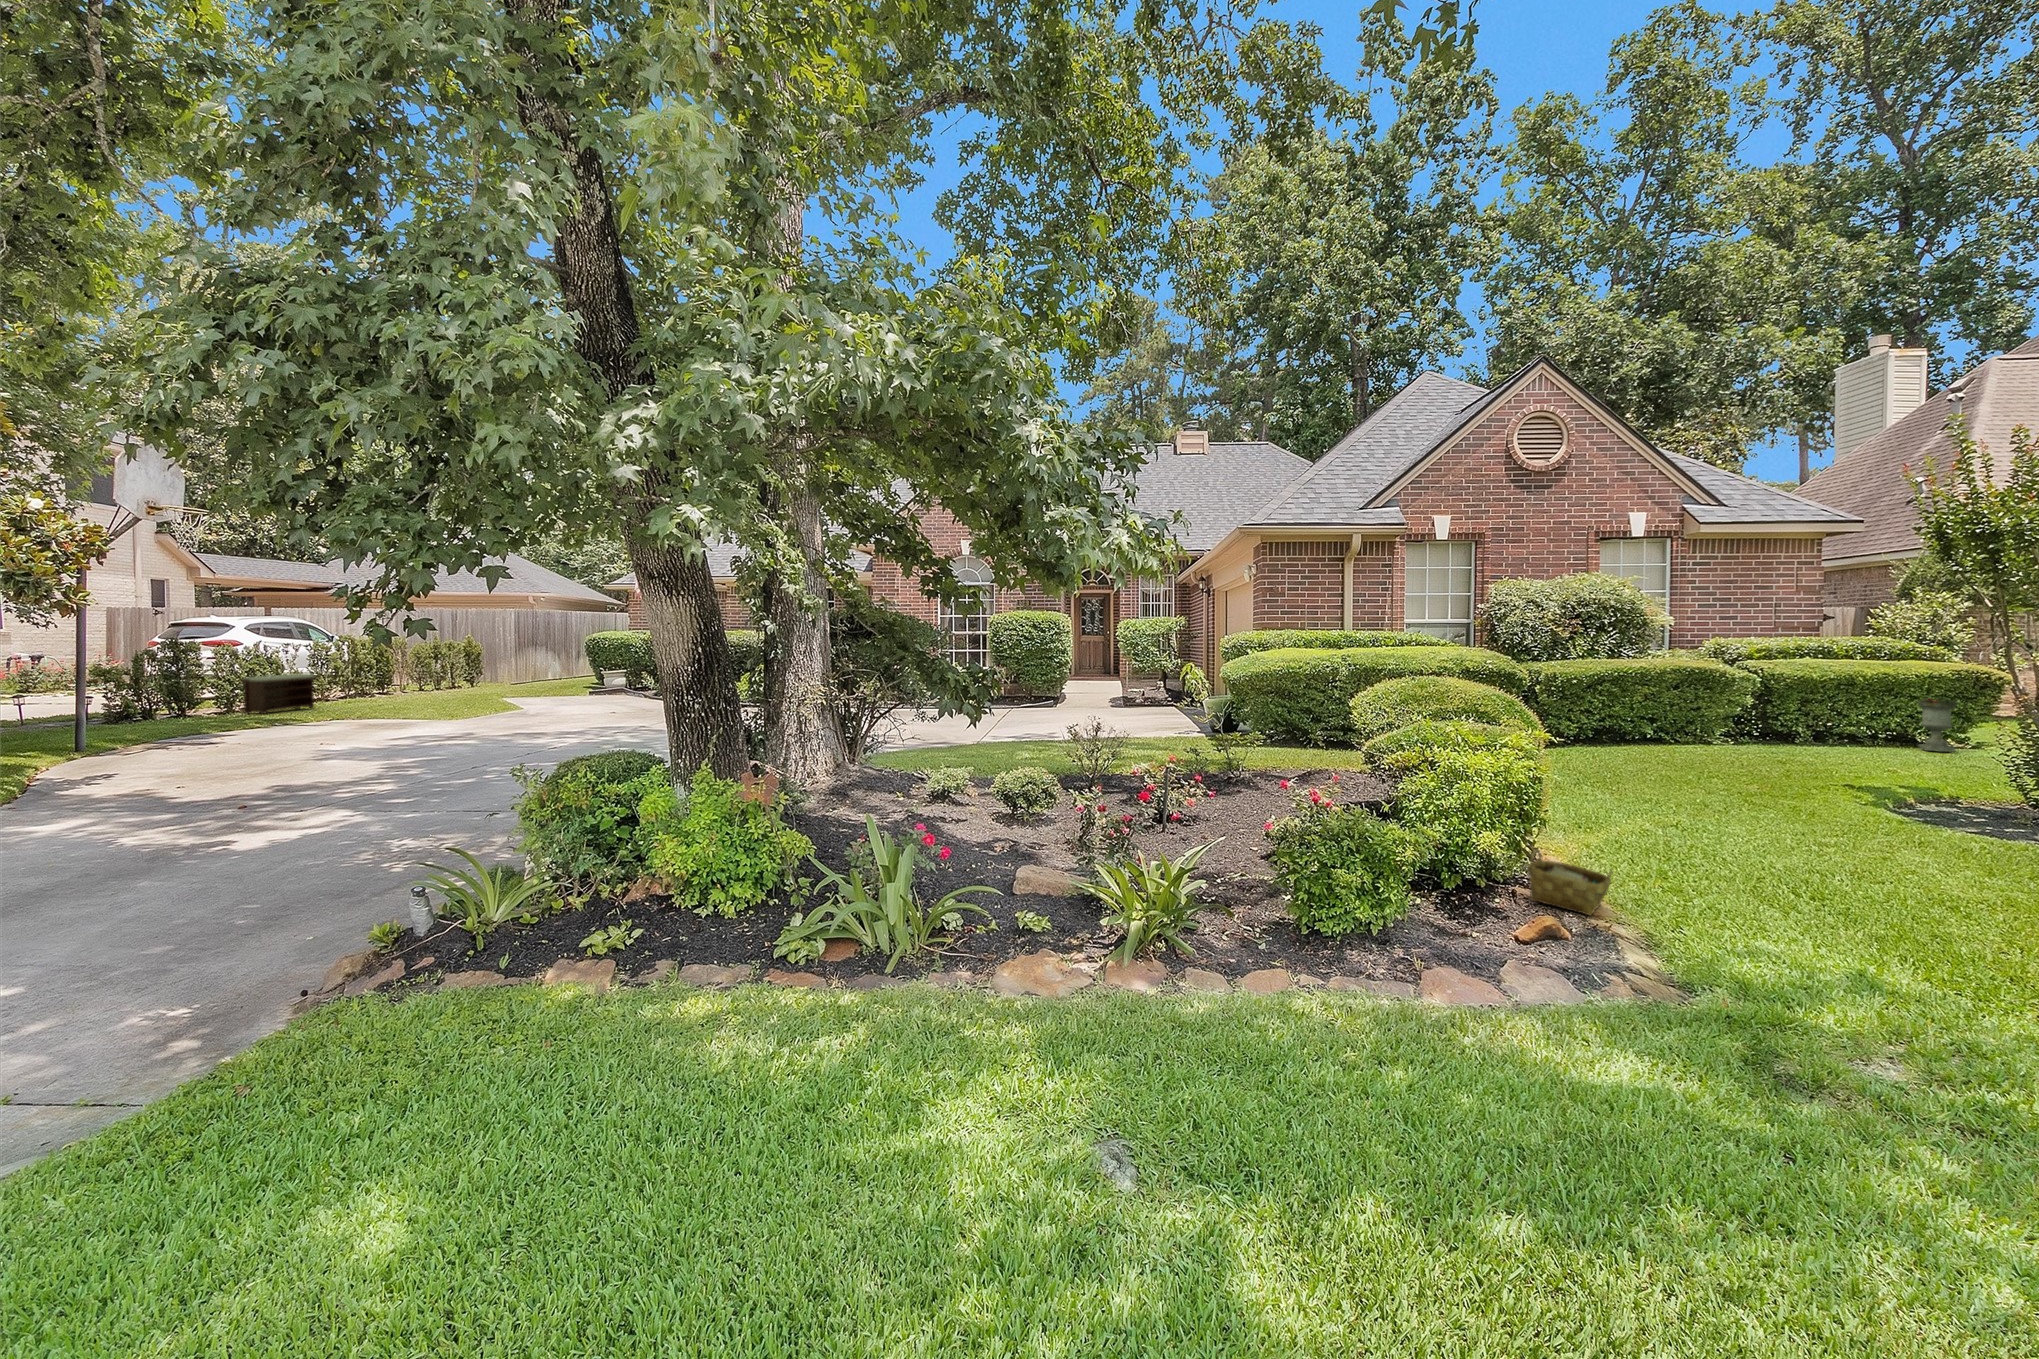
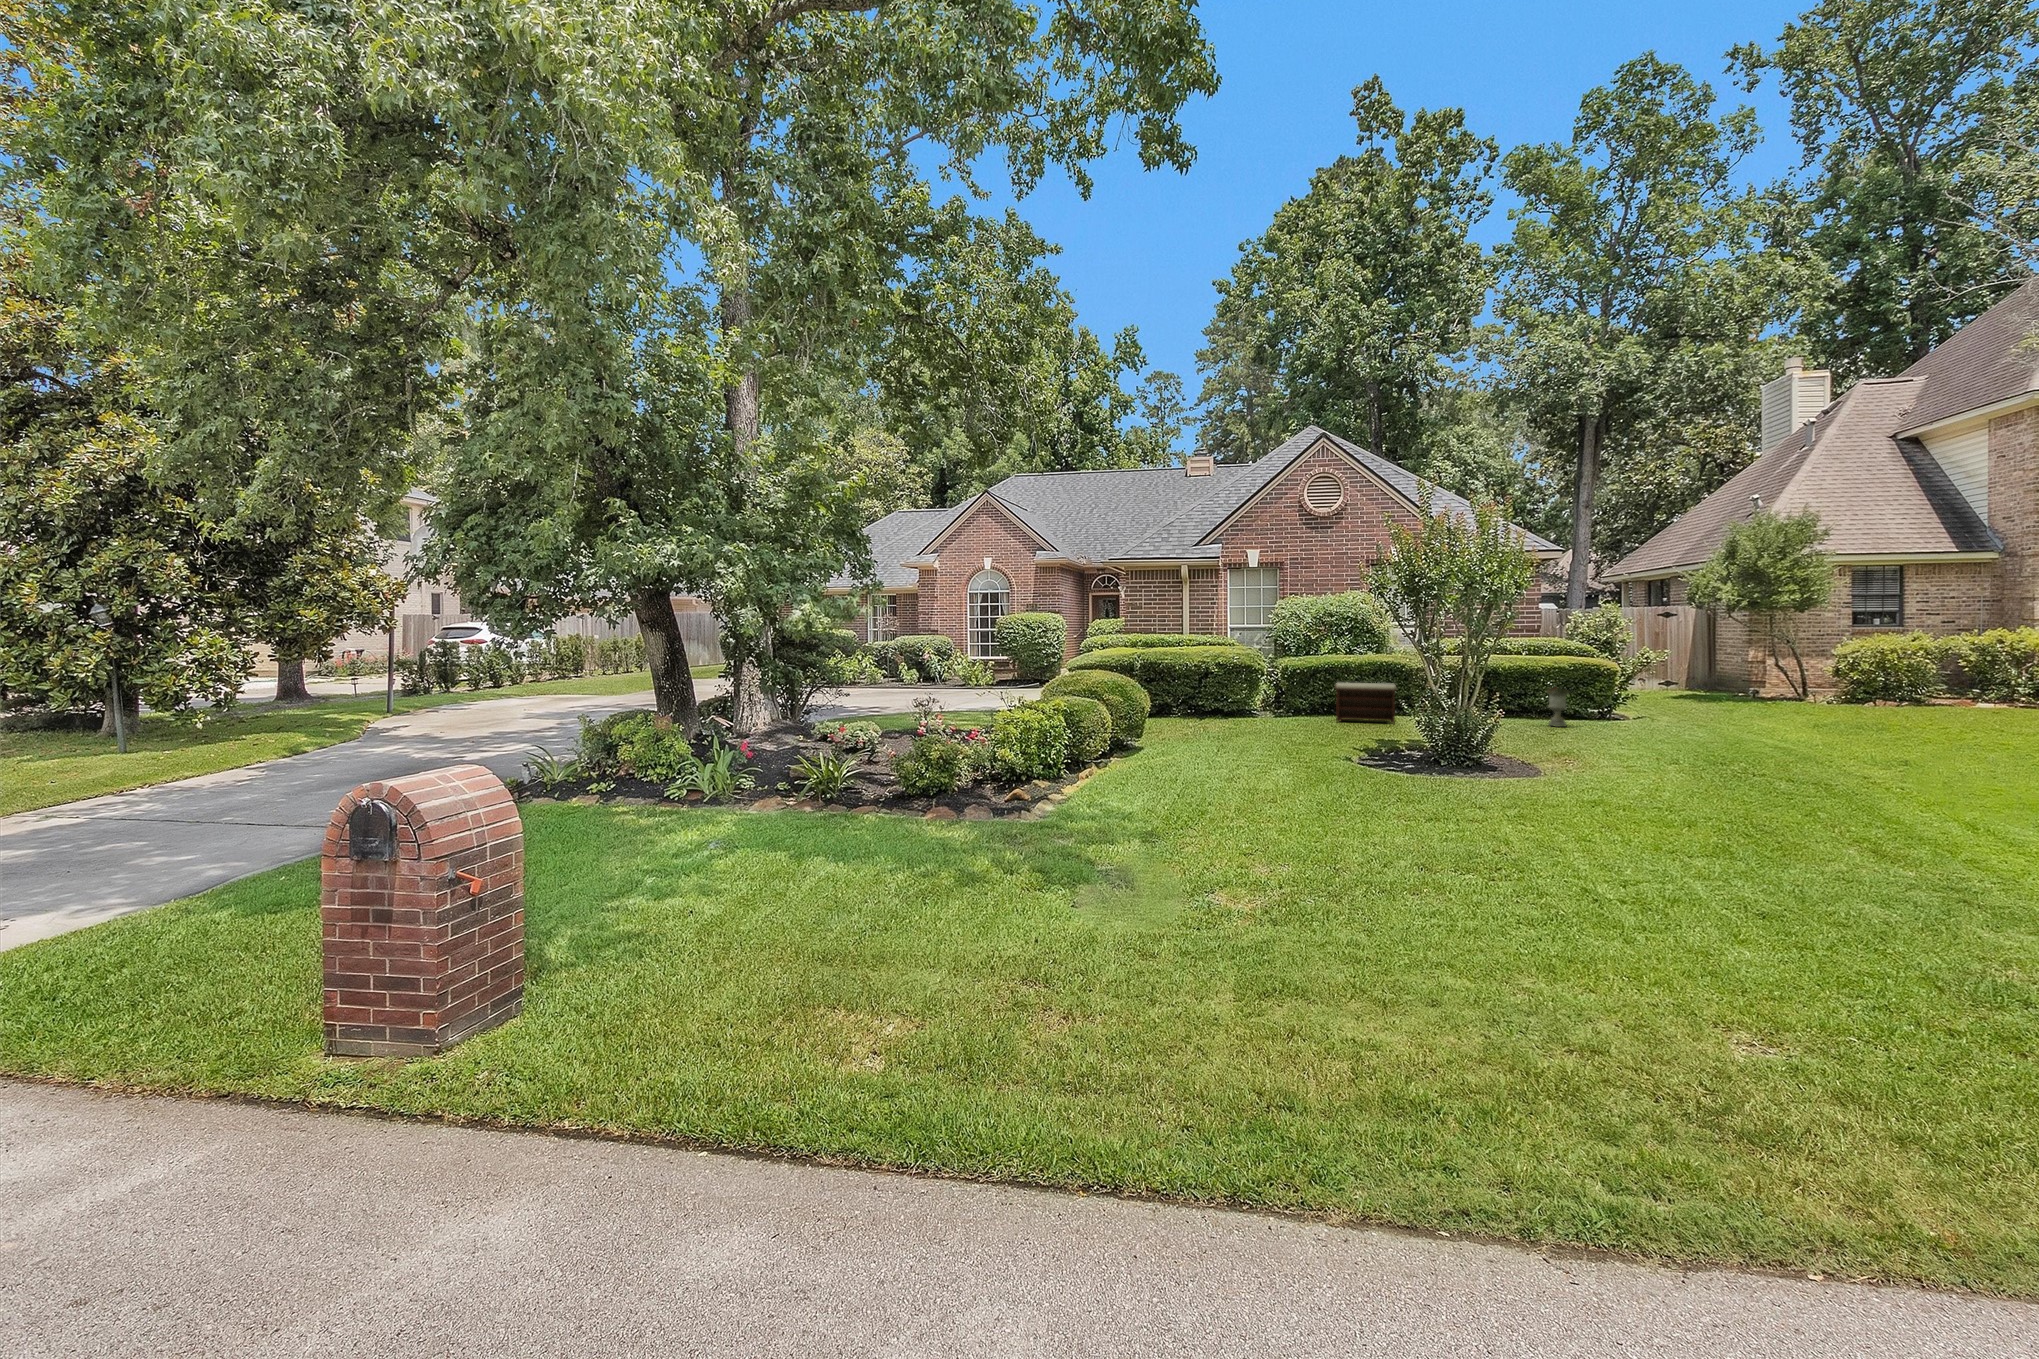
bench: present [241,674,314,714] -> present [1335,683,1397,724]
woven basket: present [1528,850,1612,915] -> none [1023,763,1058,793]

